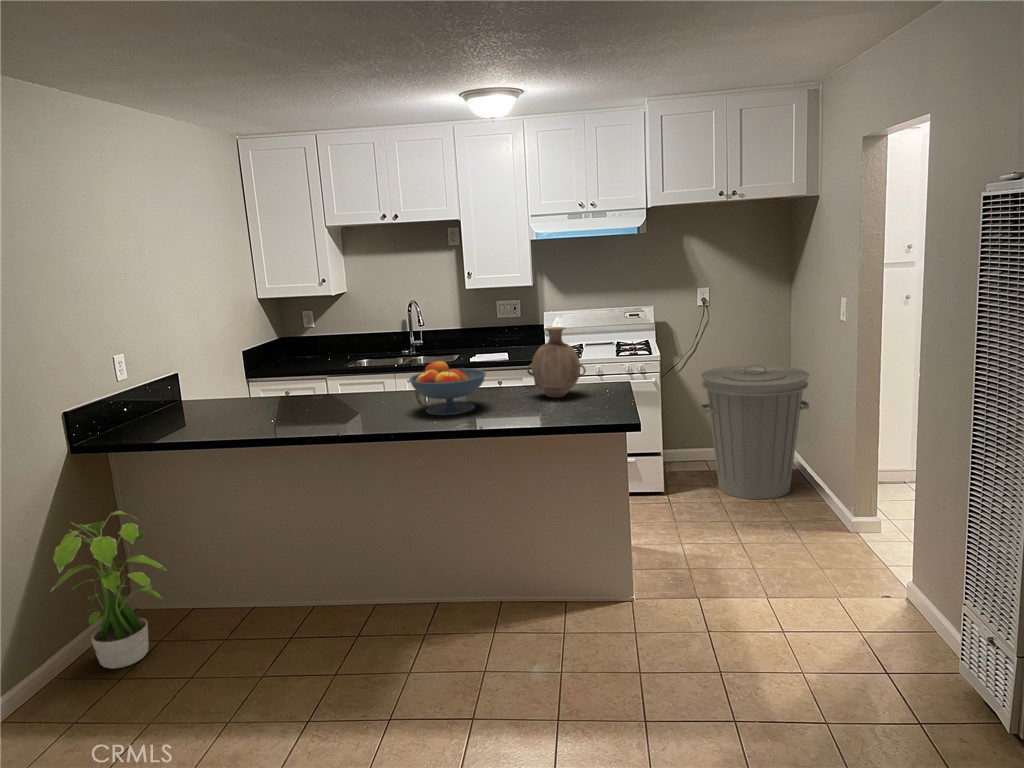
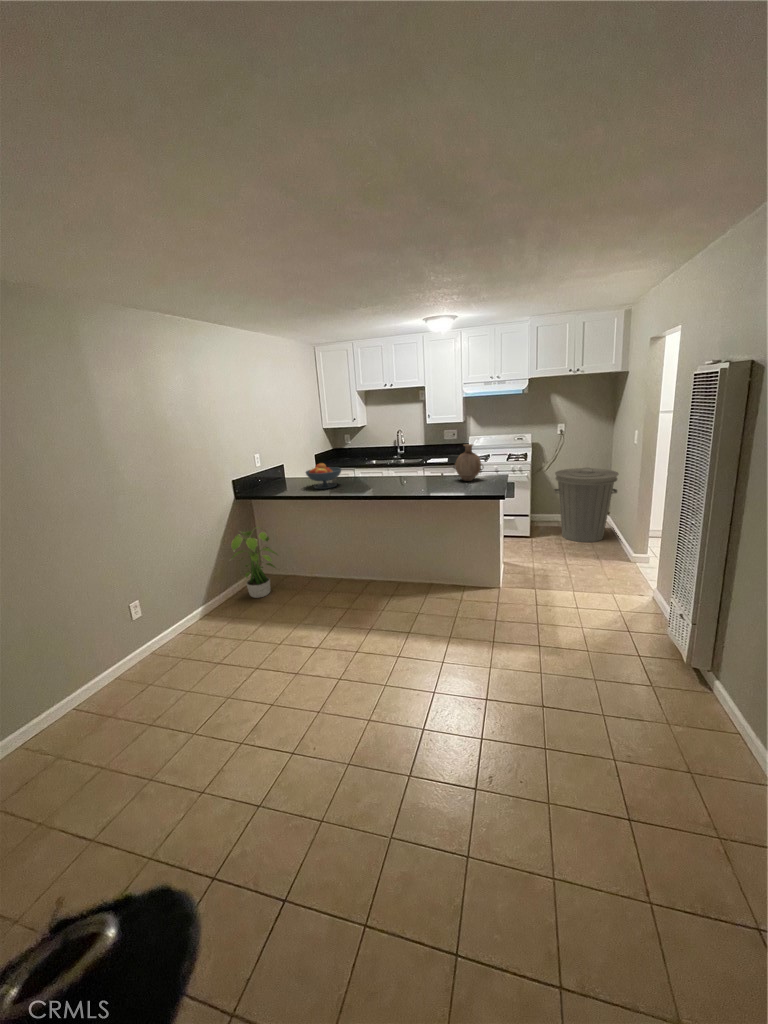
fruit bowl: present [409,361,486,415] -> present [306,463,341,489]

